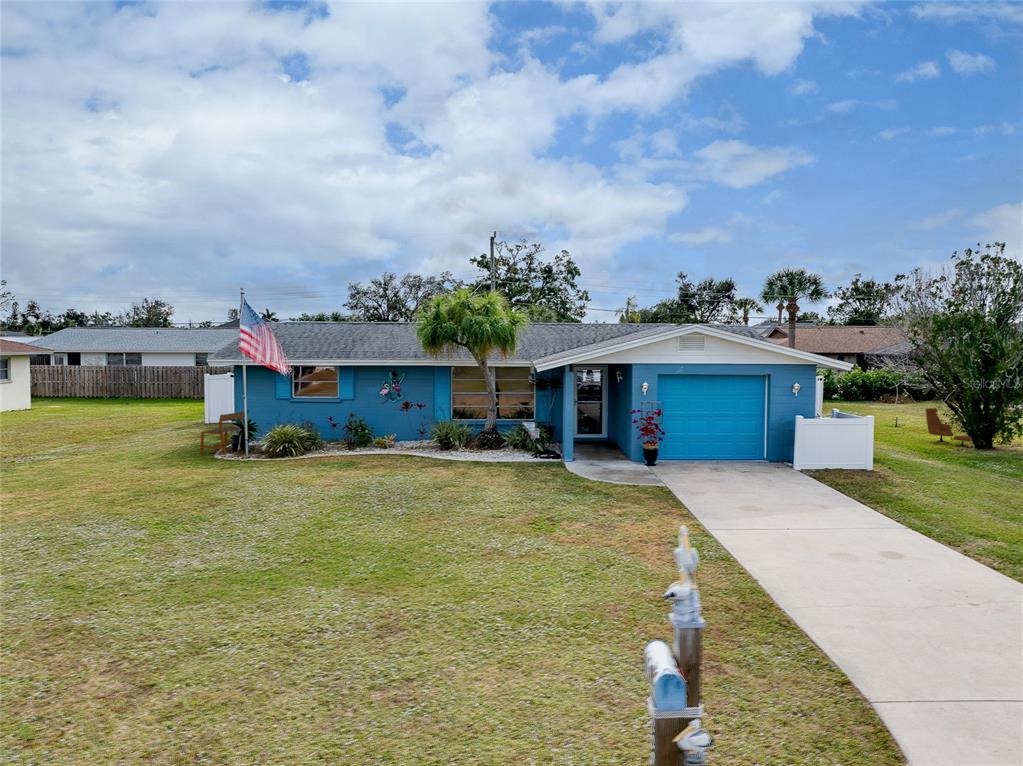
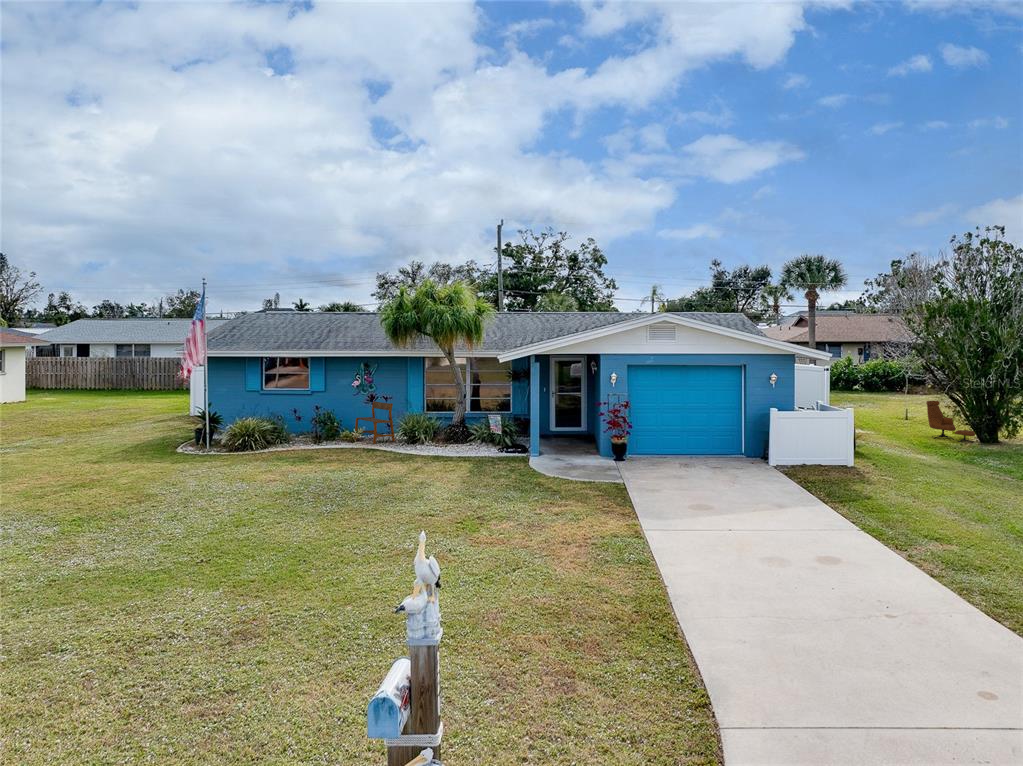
bench: present [200,411,244,454] -> present [355,401,395,444]

